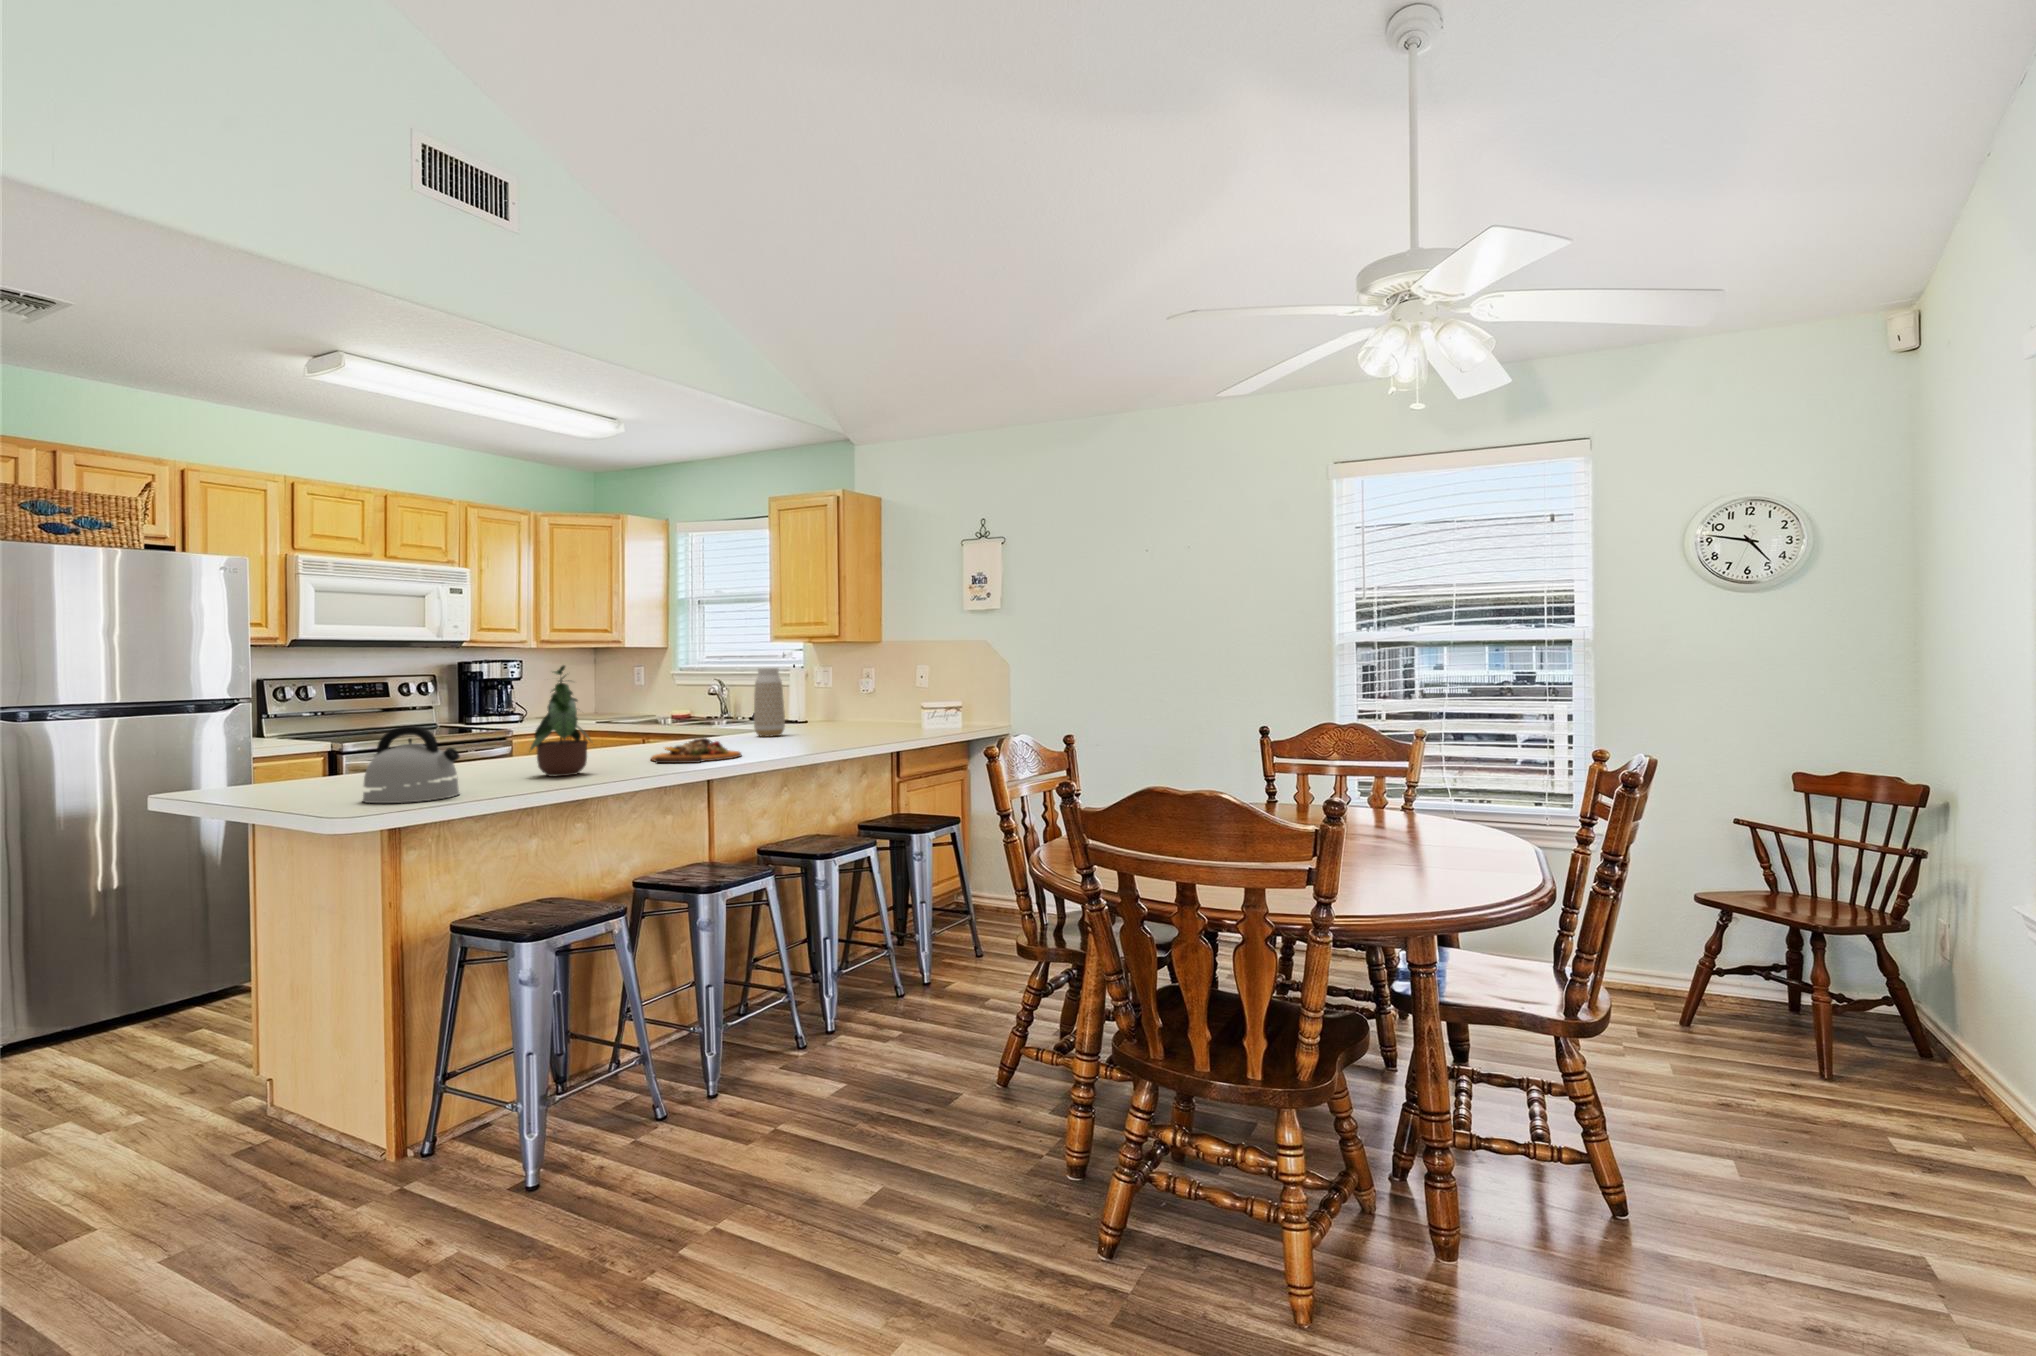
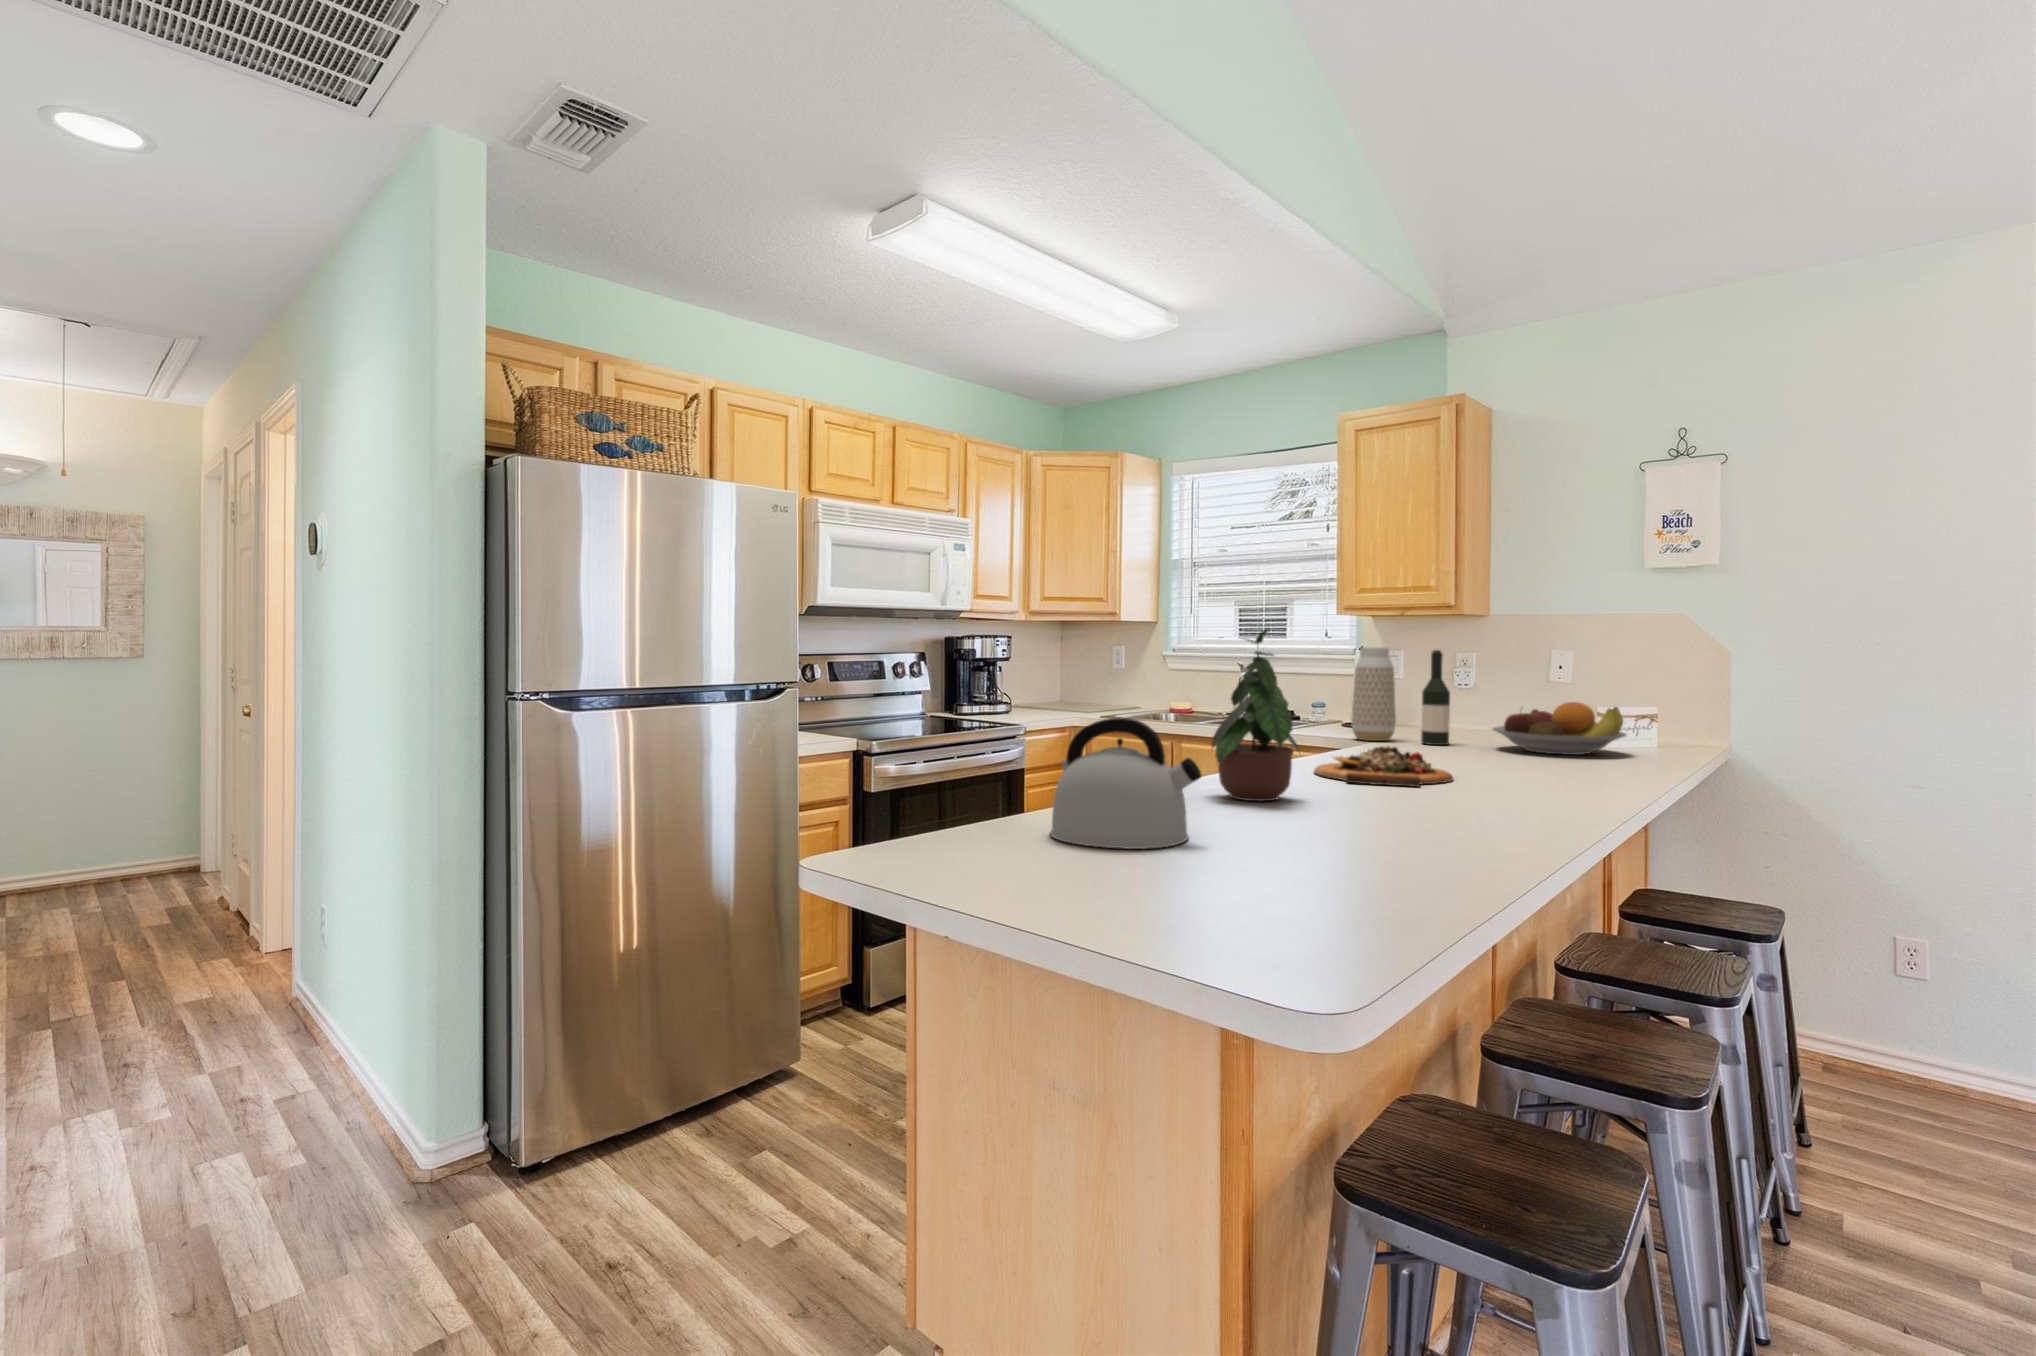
wine bottle: none [796,669,815,737] -> present [1421,650,1450,745]
fruit bowl: none [833,703,915,739] -> present [1493,702,1626,755]

